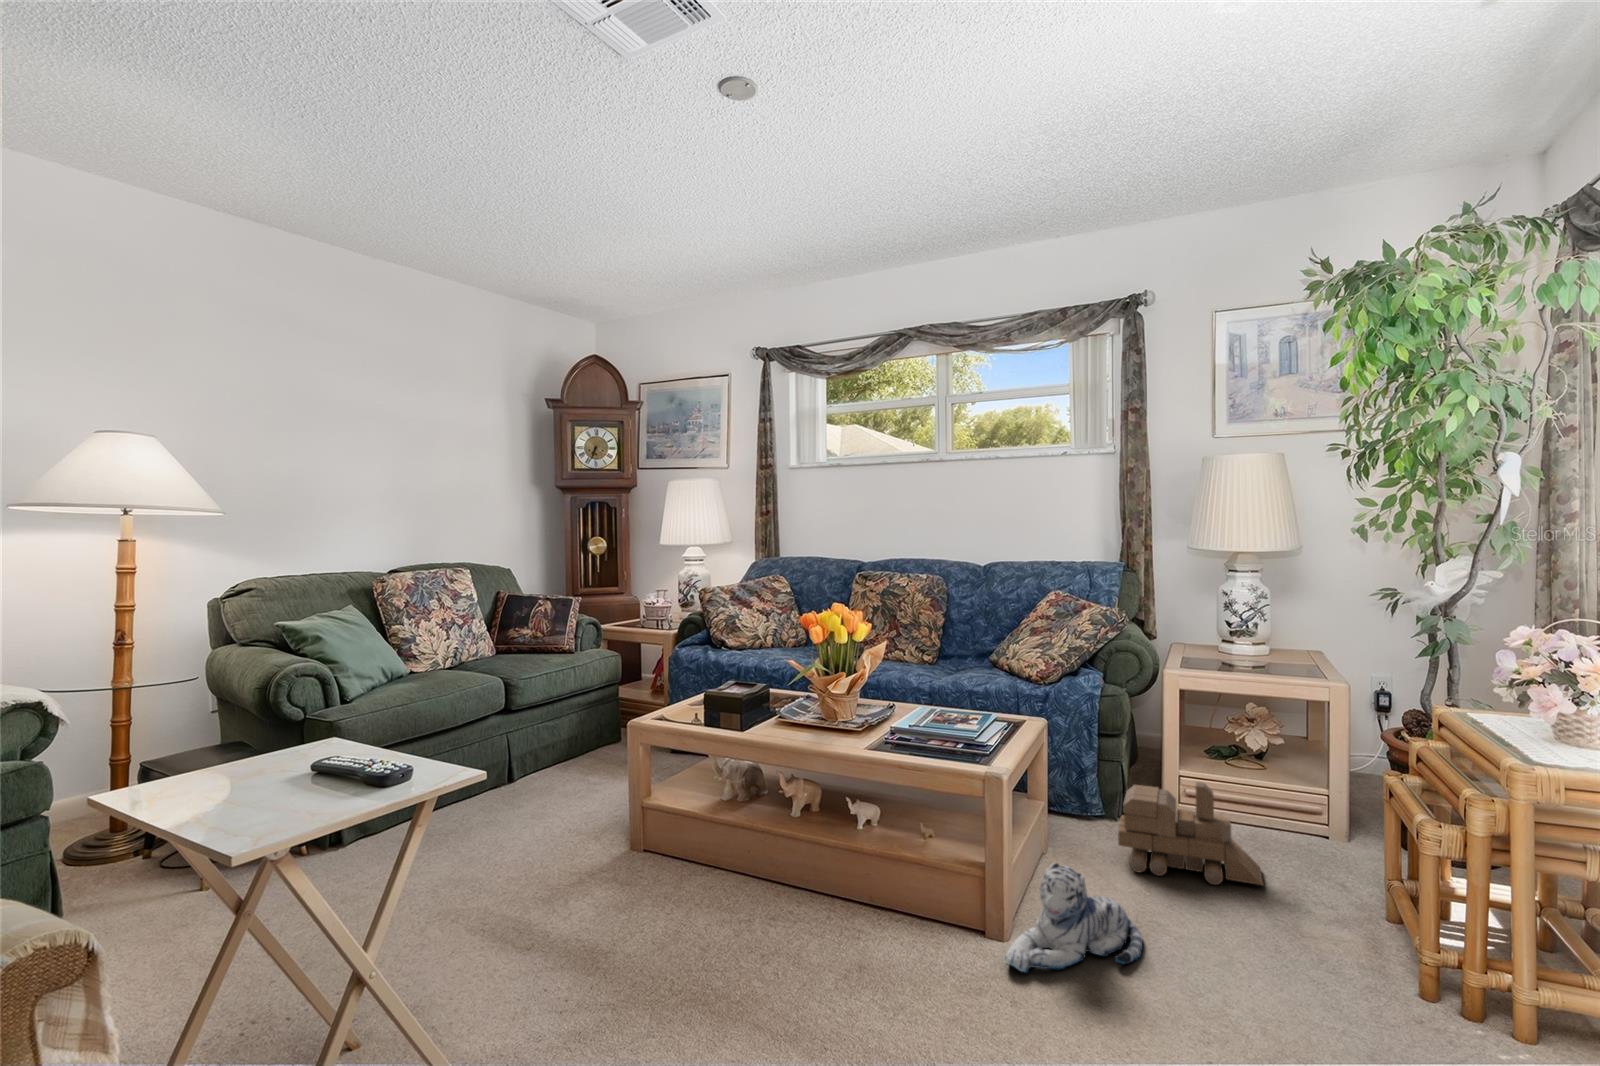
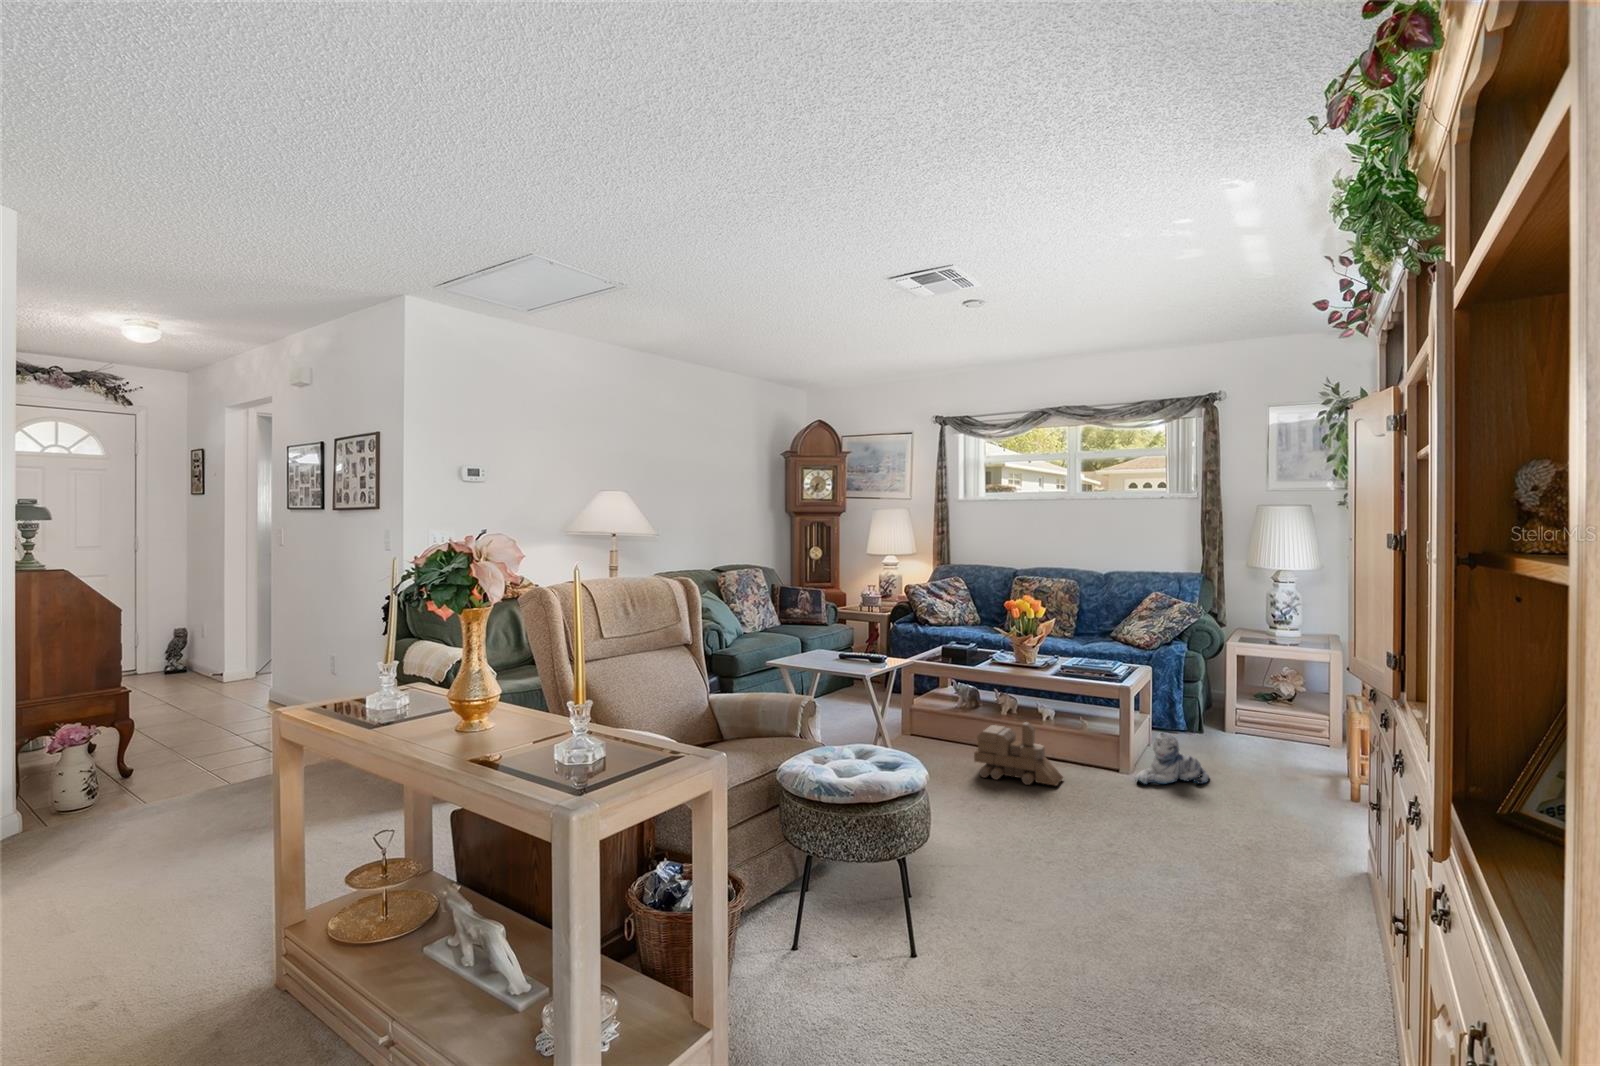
toy train: present [1118,782,1263,885] -> present [974,722,1063,785]

